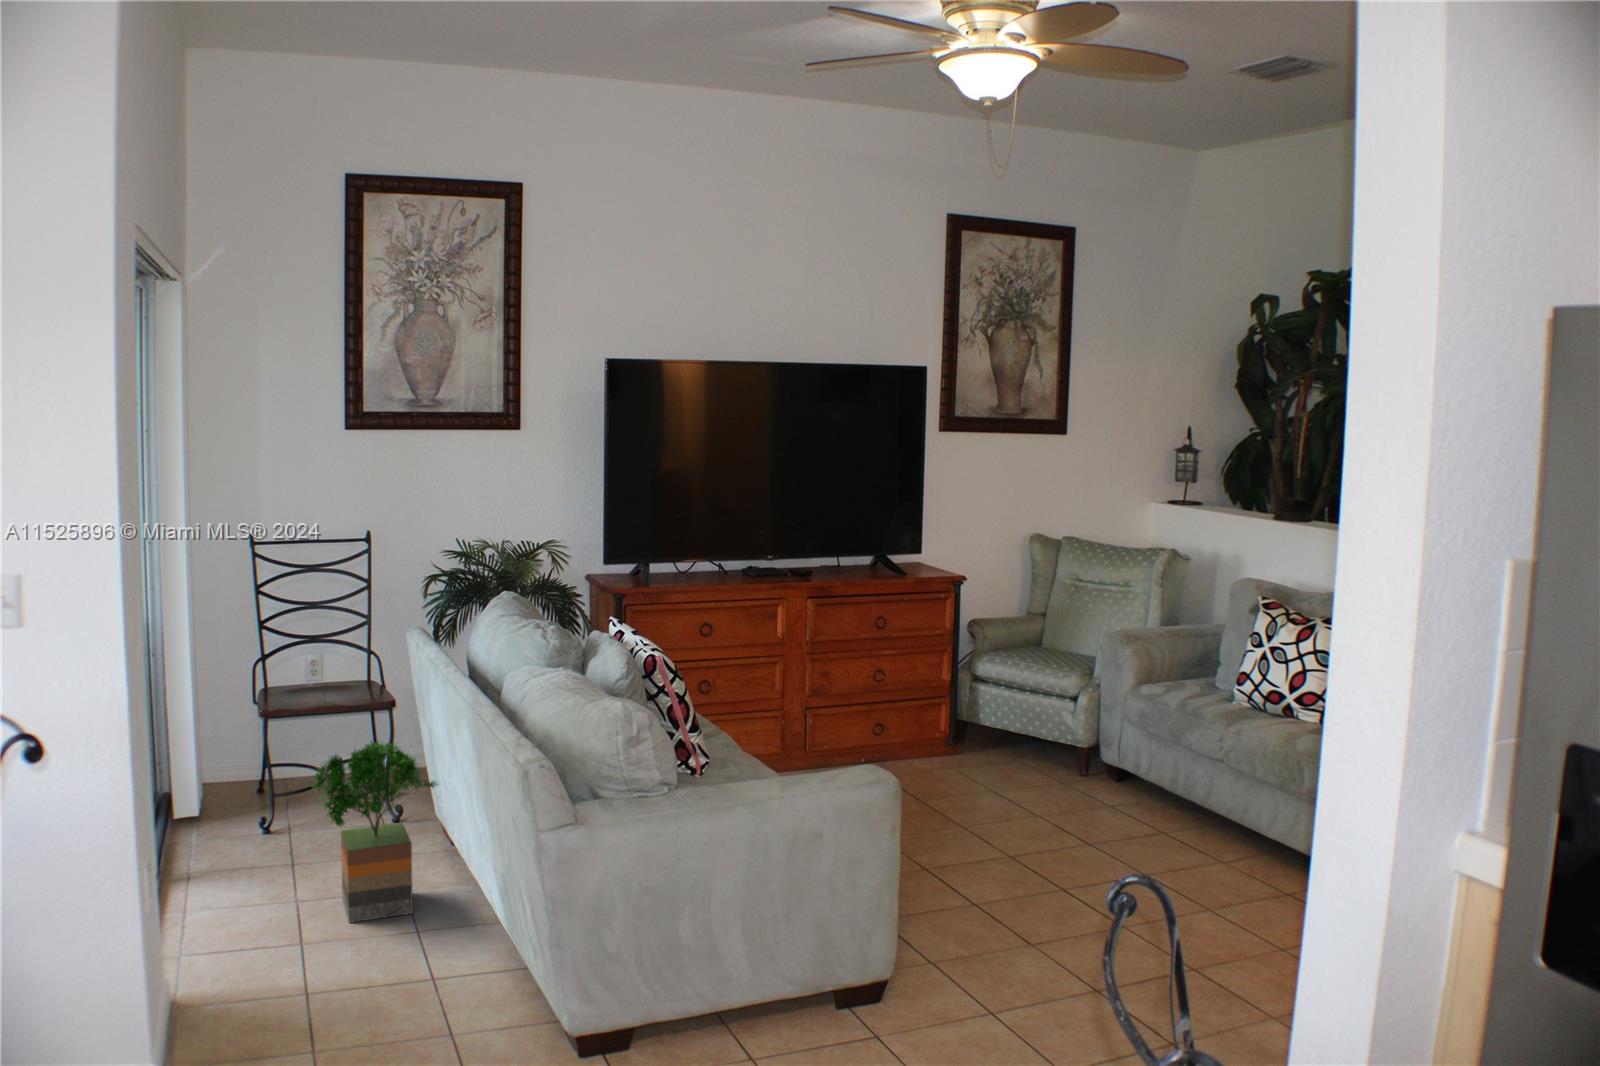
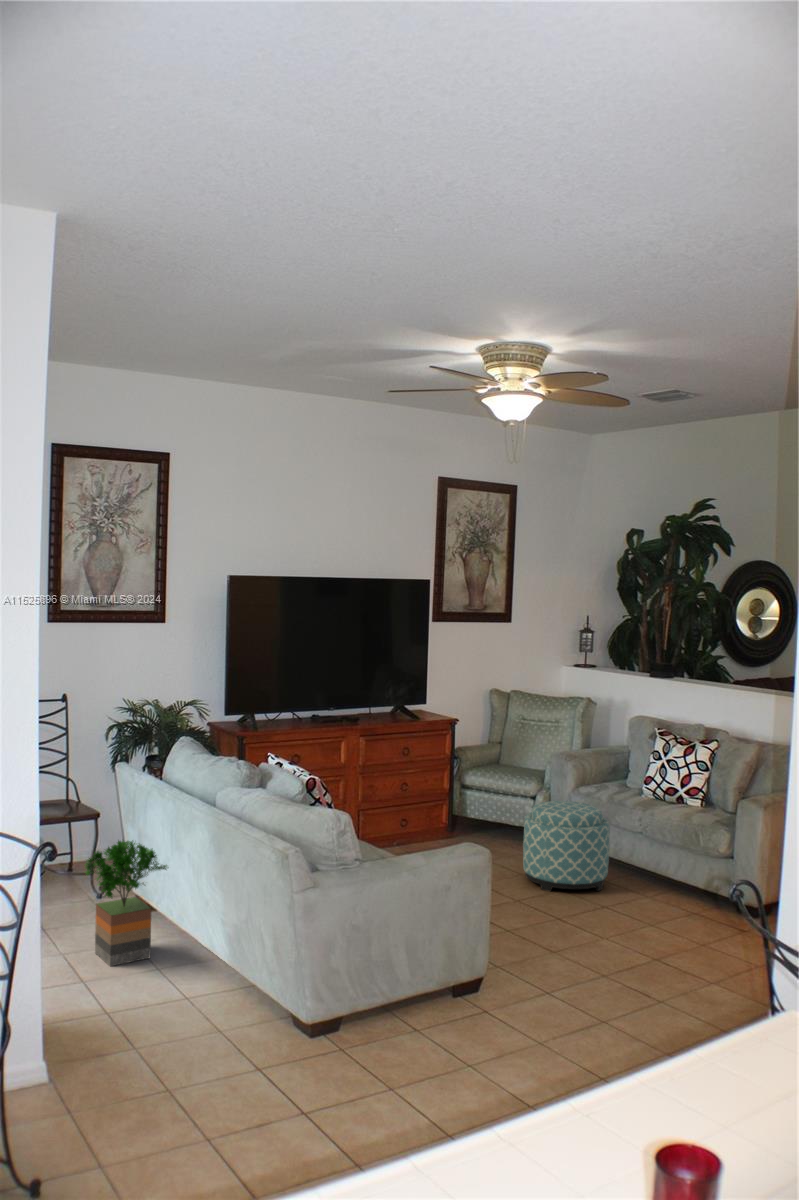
ottoman: none [1034,705,1169,847] -> present [523,801,610,892]

